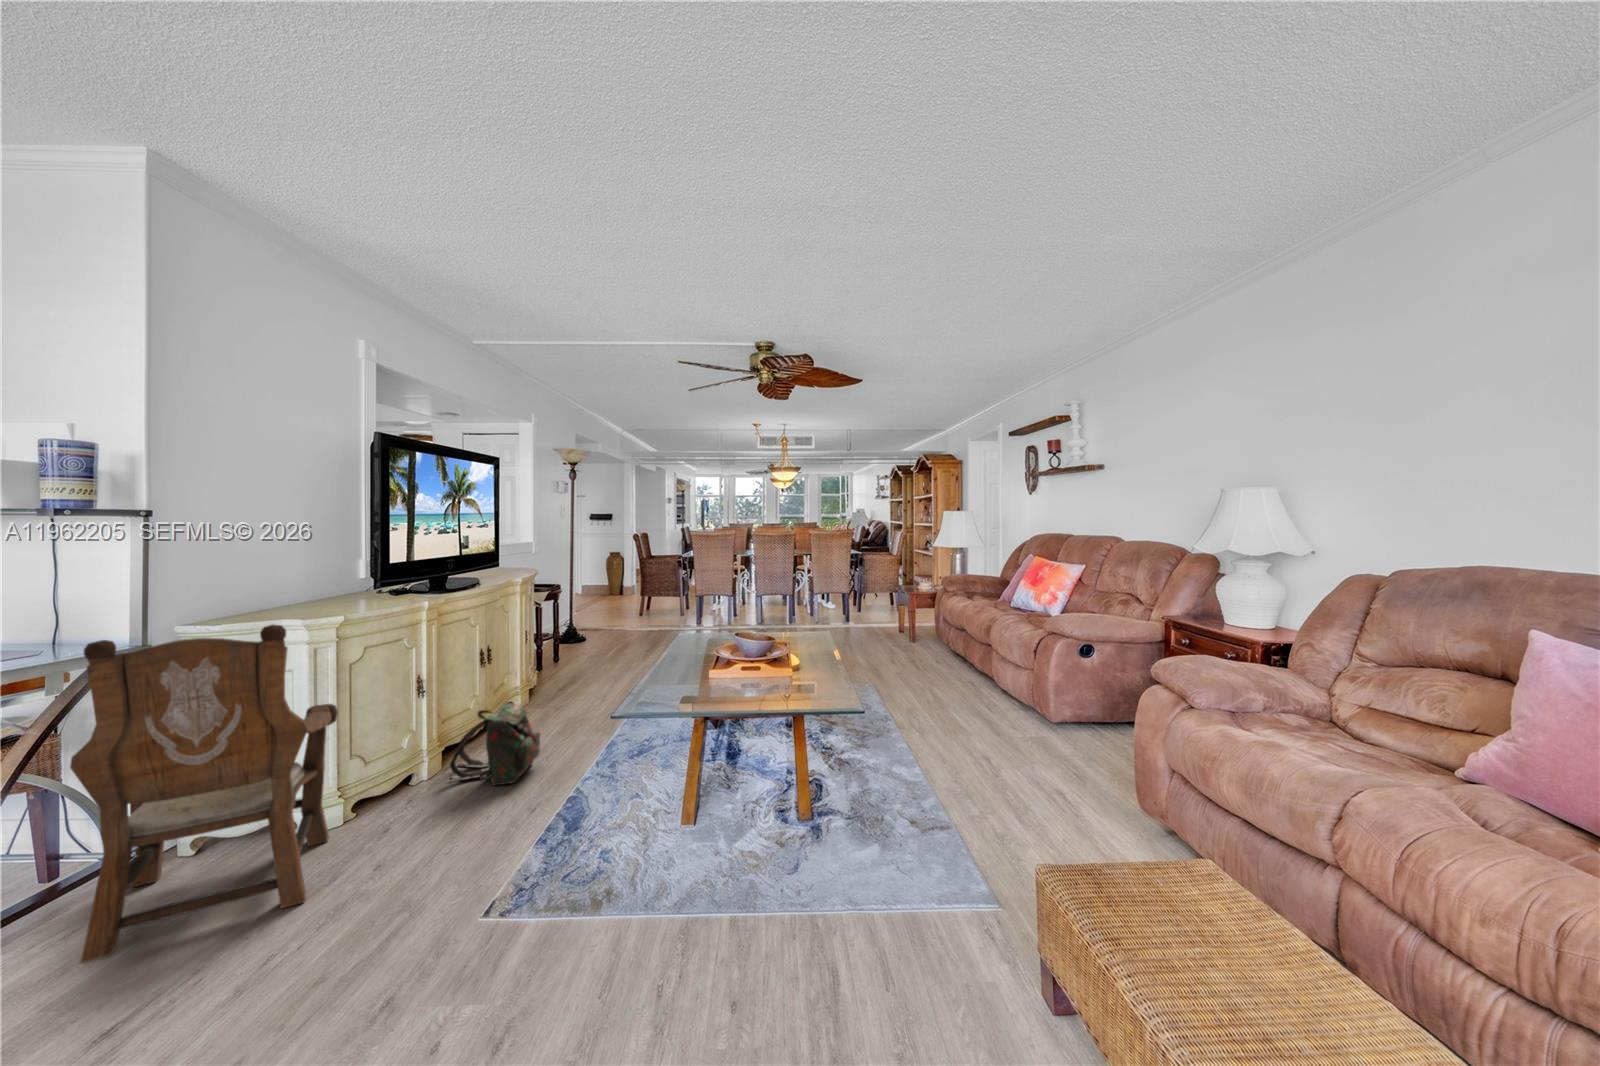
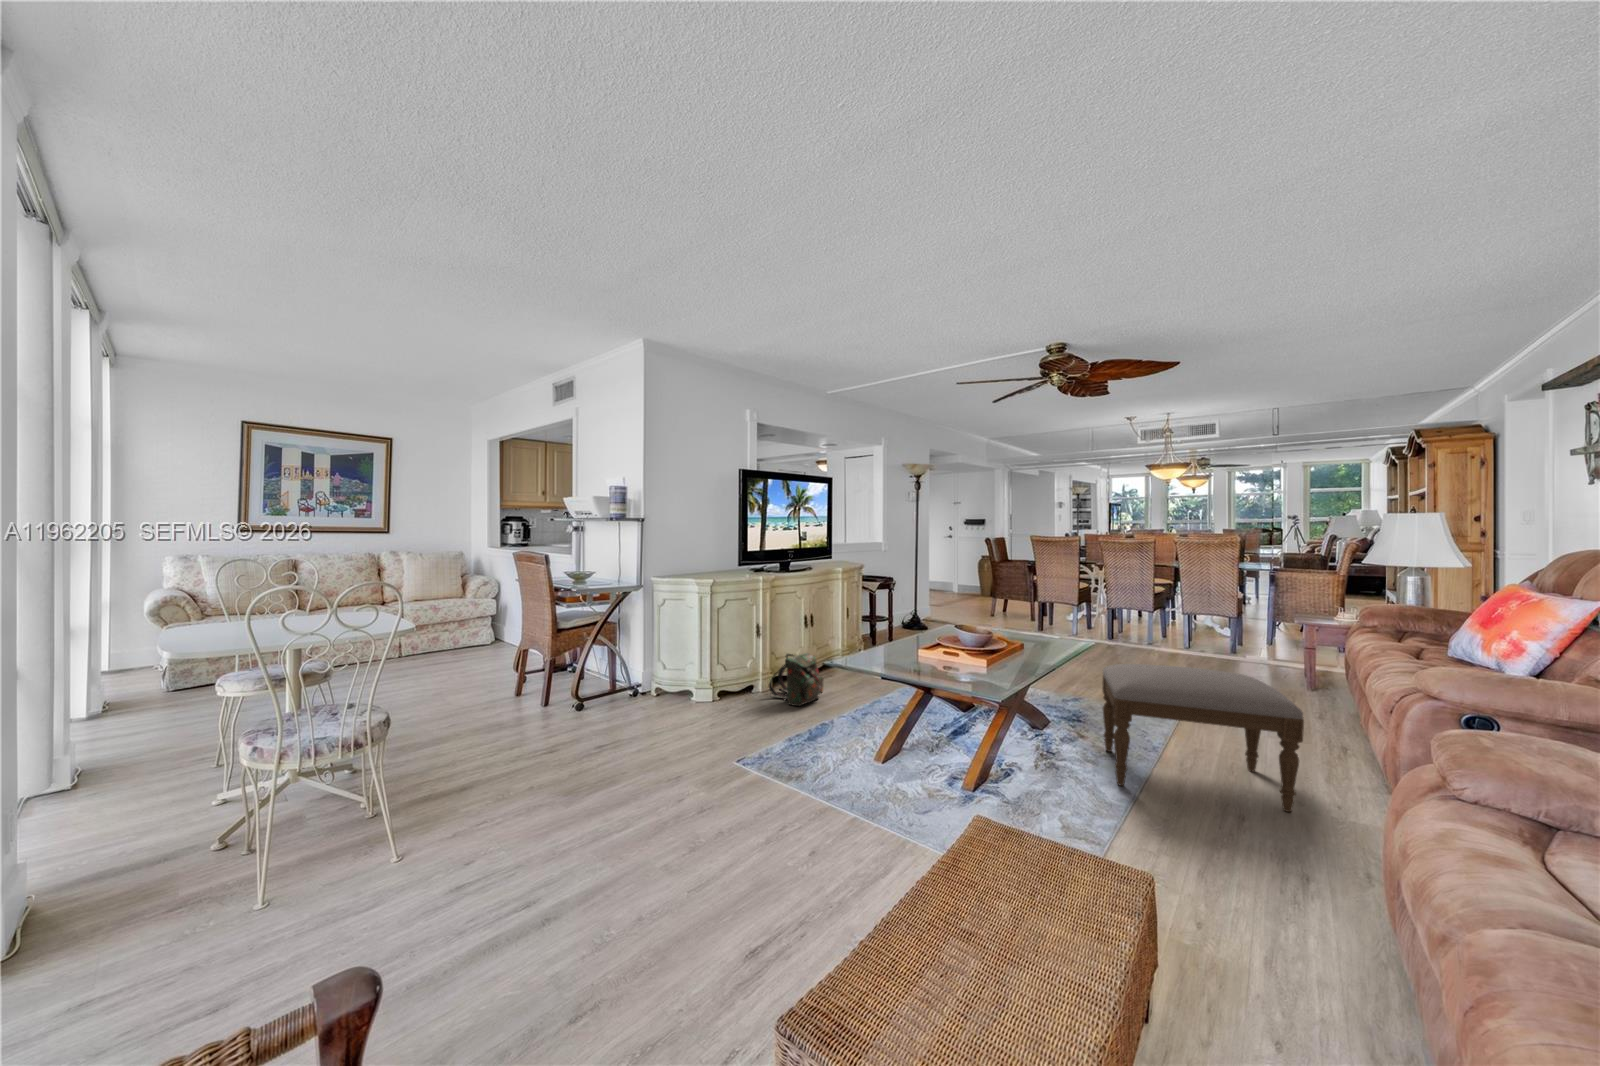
armchair: present [70,625,338,963] -> none [596,578,706,731]
ottoman: none [867,640,1035,767] -> present [1102,664,1304,812]

